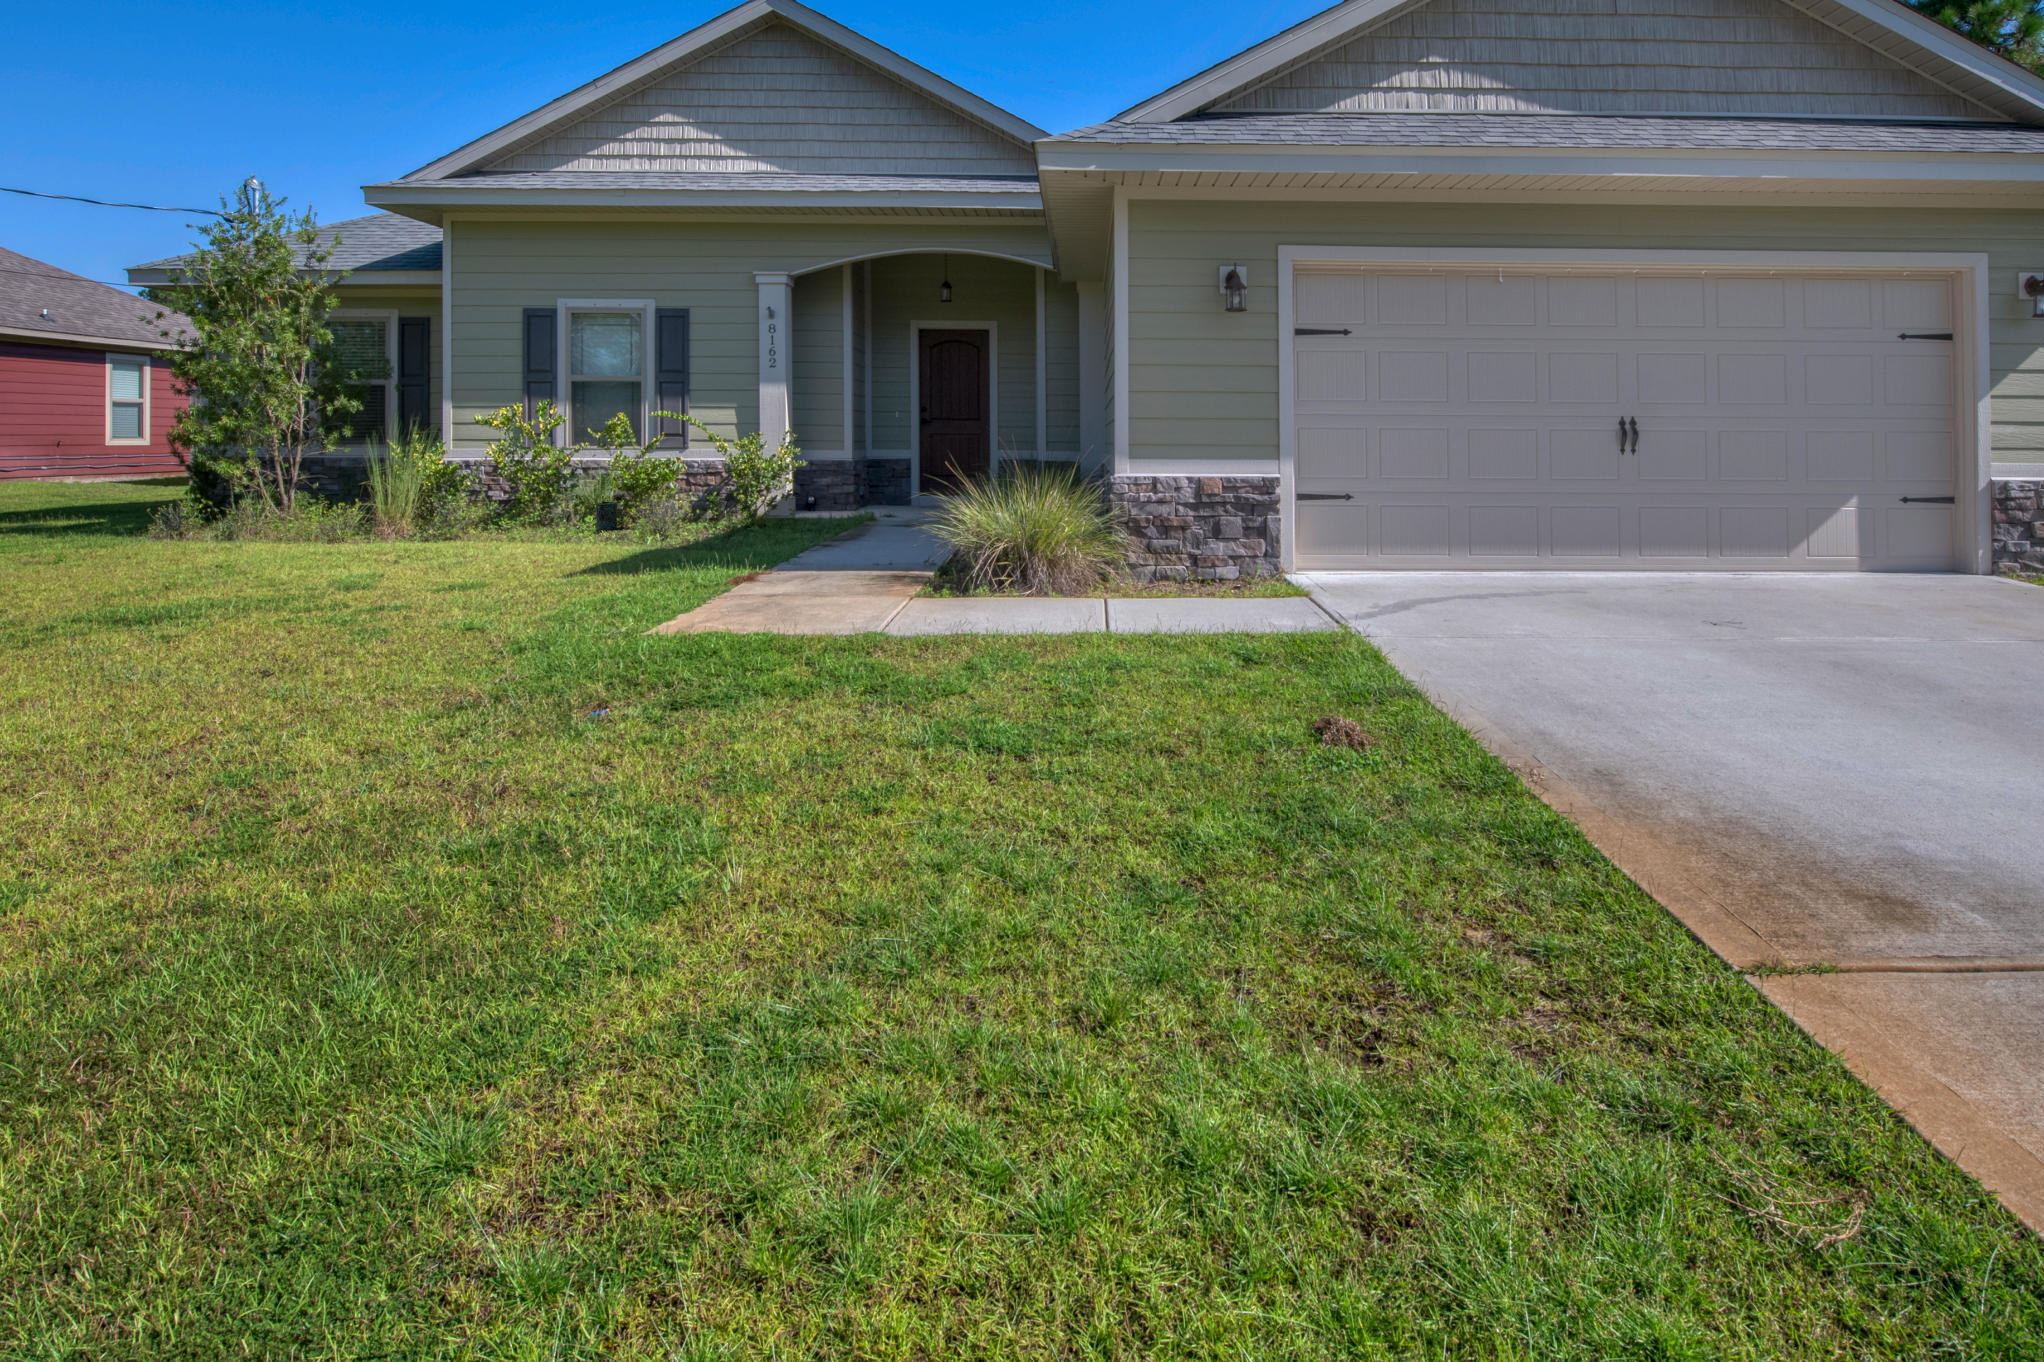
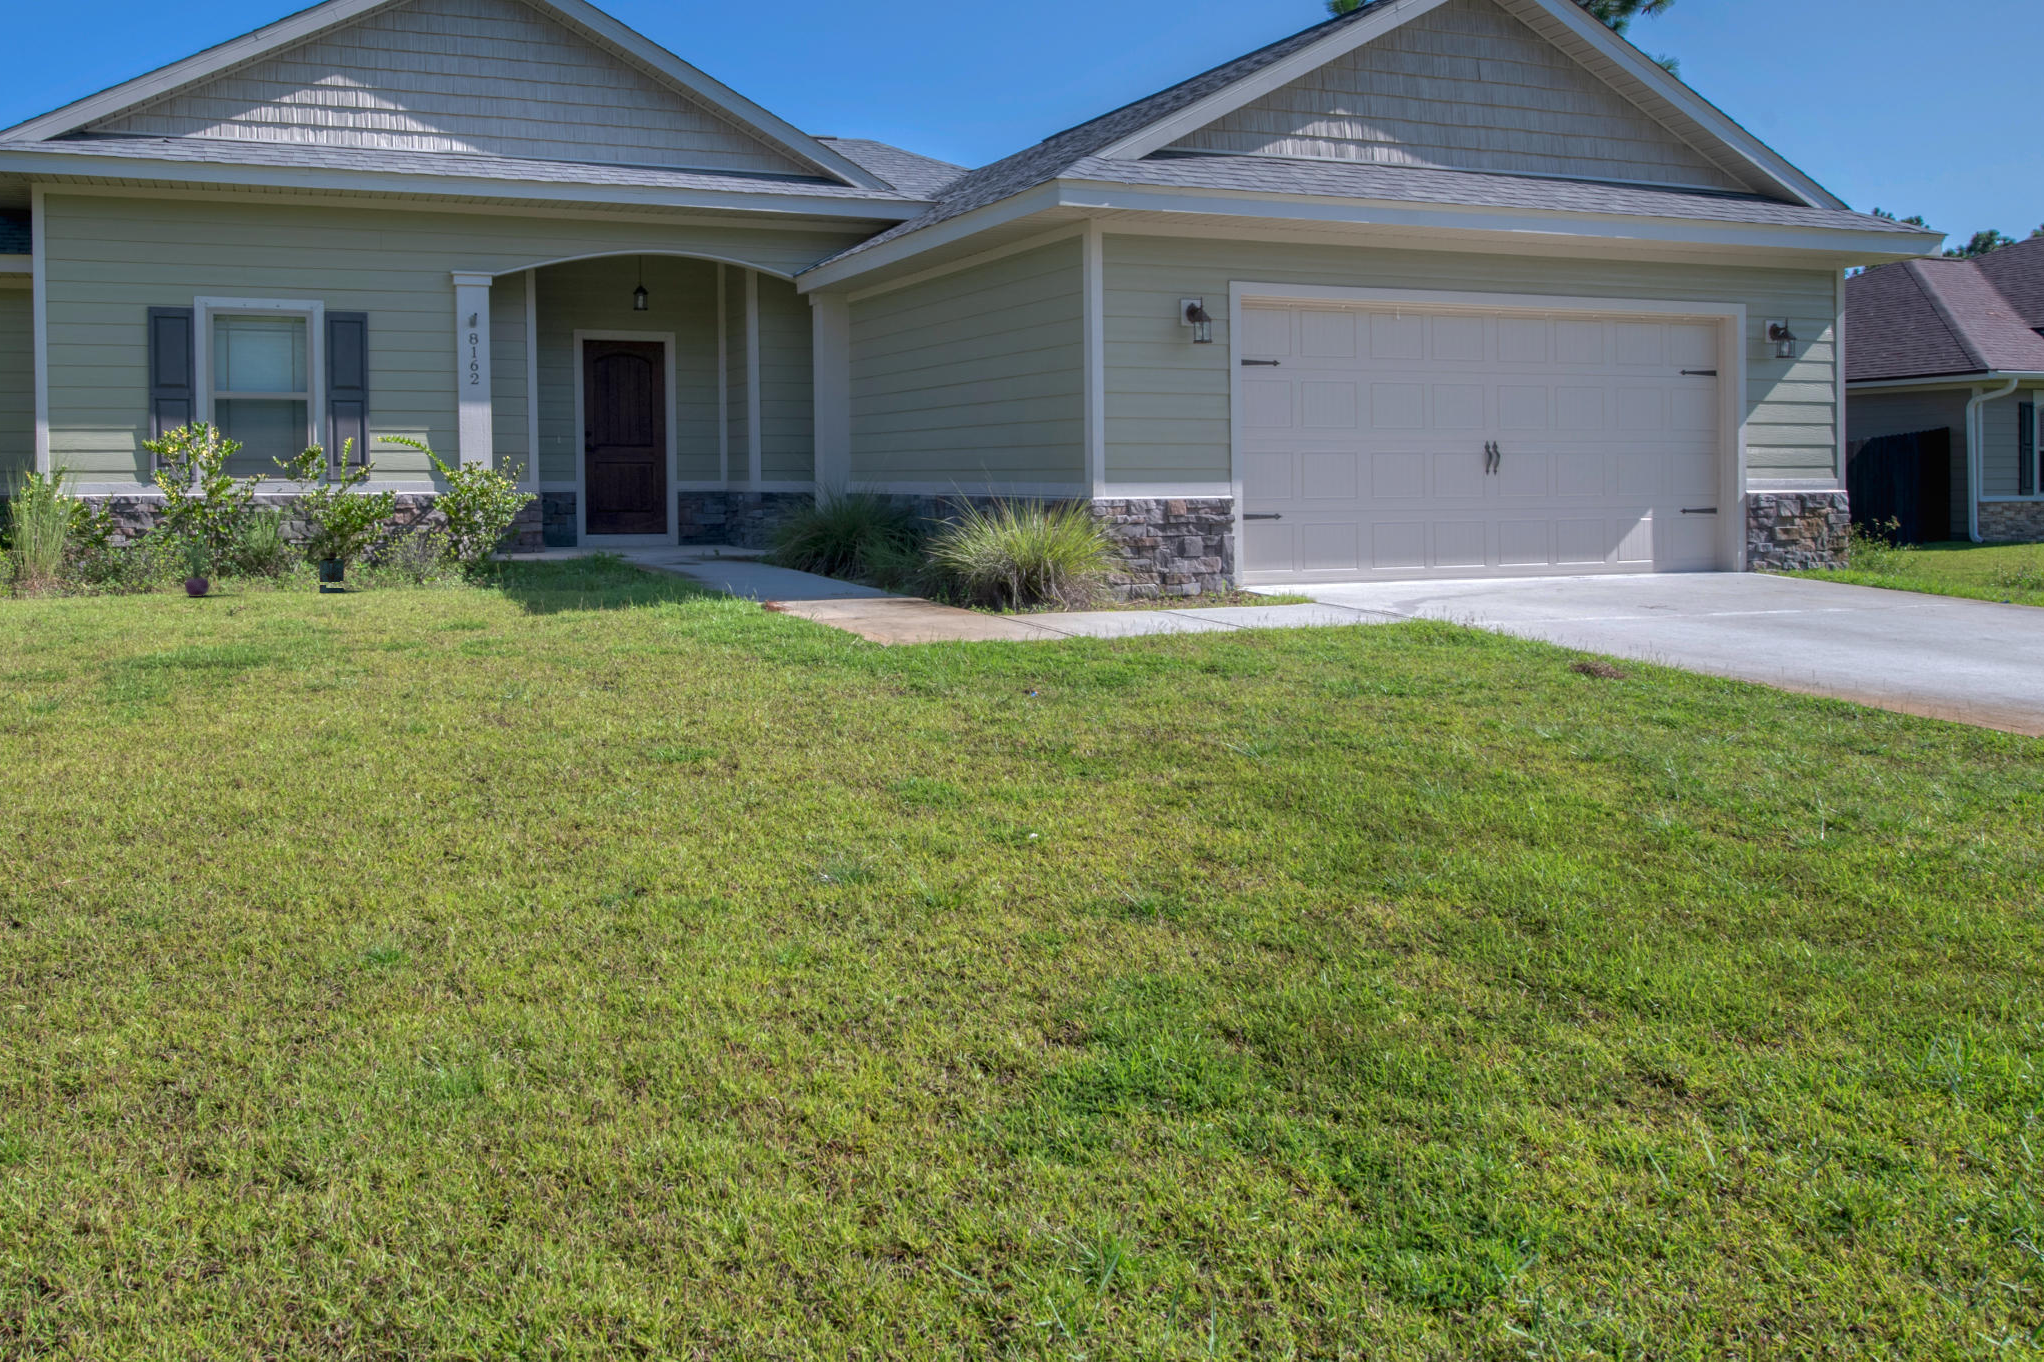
decorative plant: none [478,479,537,529] -> present [177,534,210,597]

